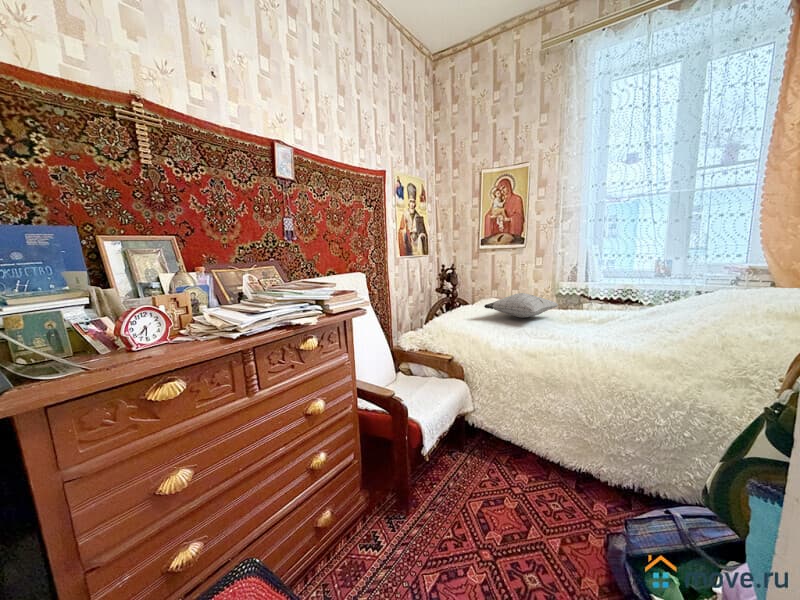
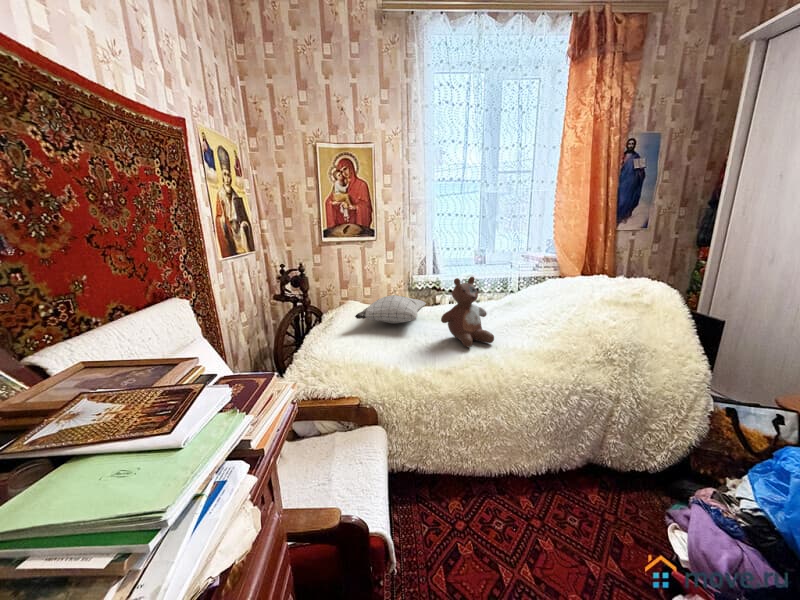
stuffed bear: none [551,277,607,343] -> present [441,277,494,347]

